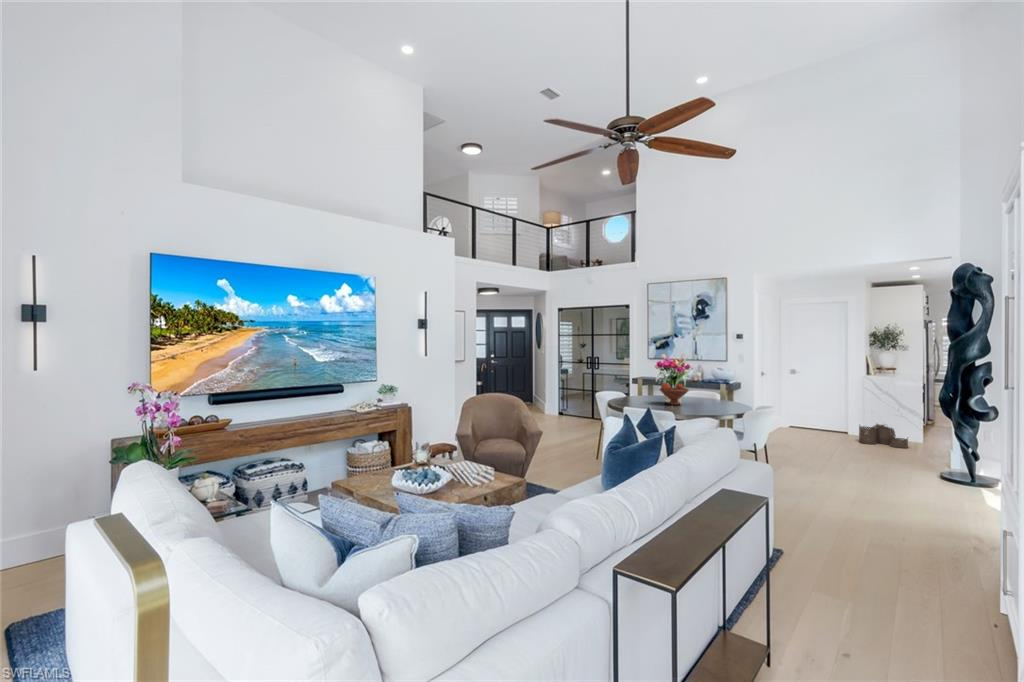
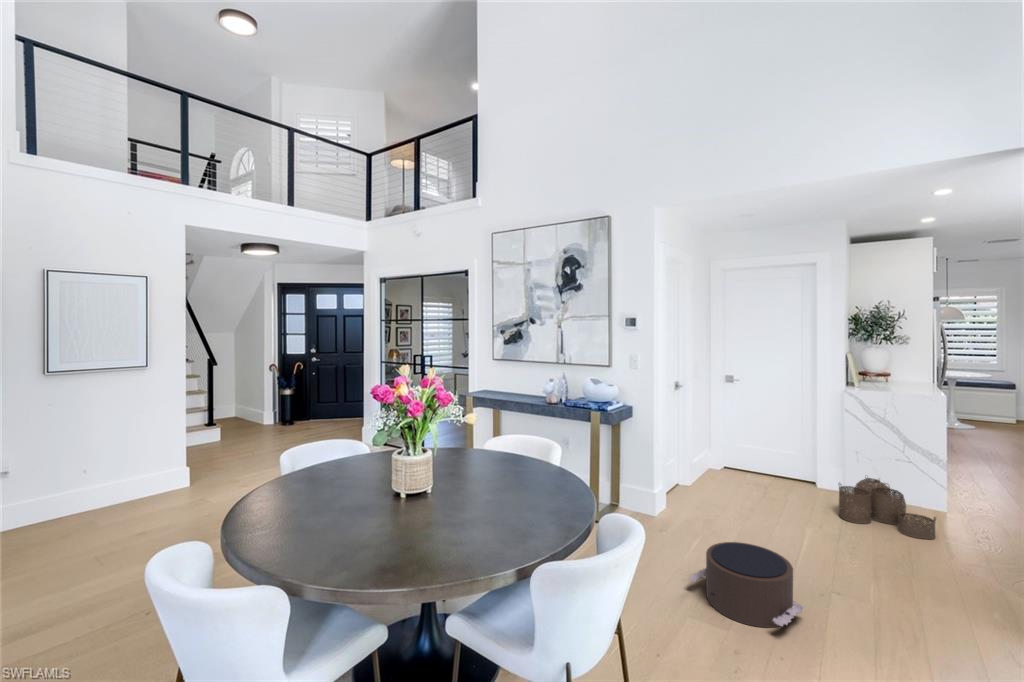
fruit bowl: present [660,383,689,405] -> none [307,460,399,535]
pouf: none [780,438,833,465] -> present [689,542,804,628]

